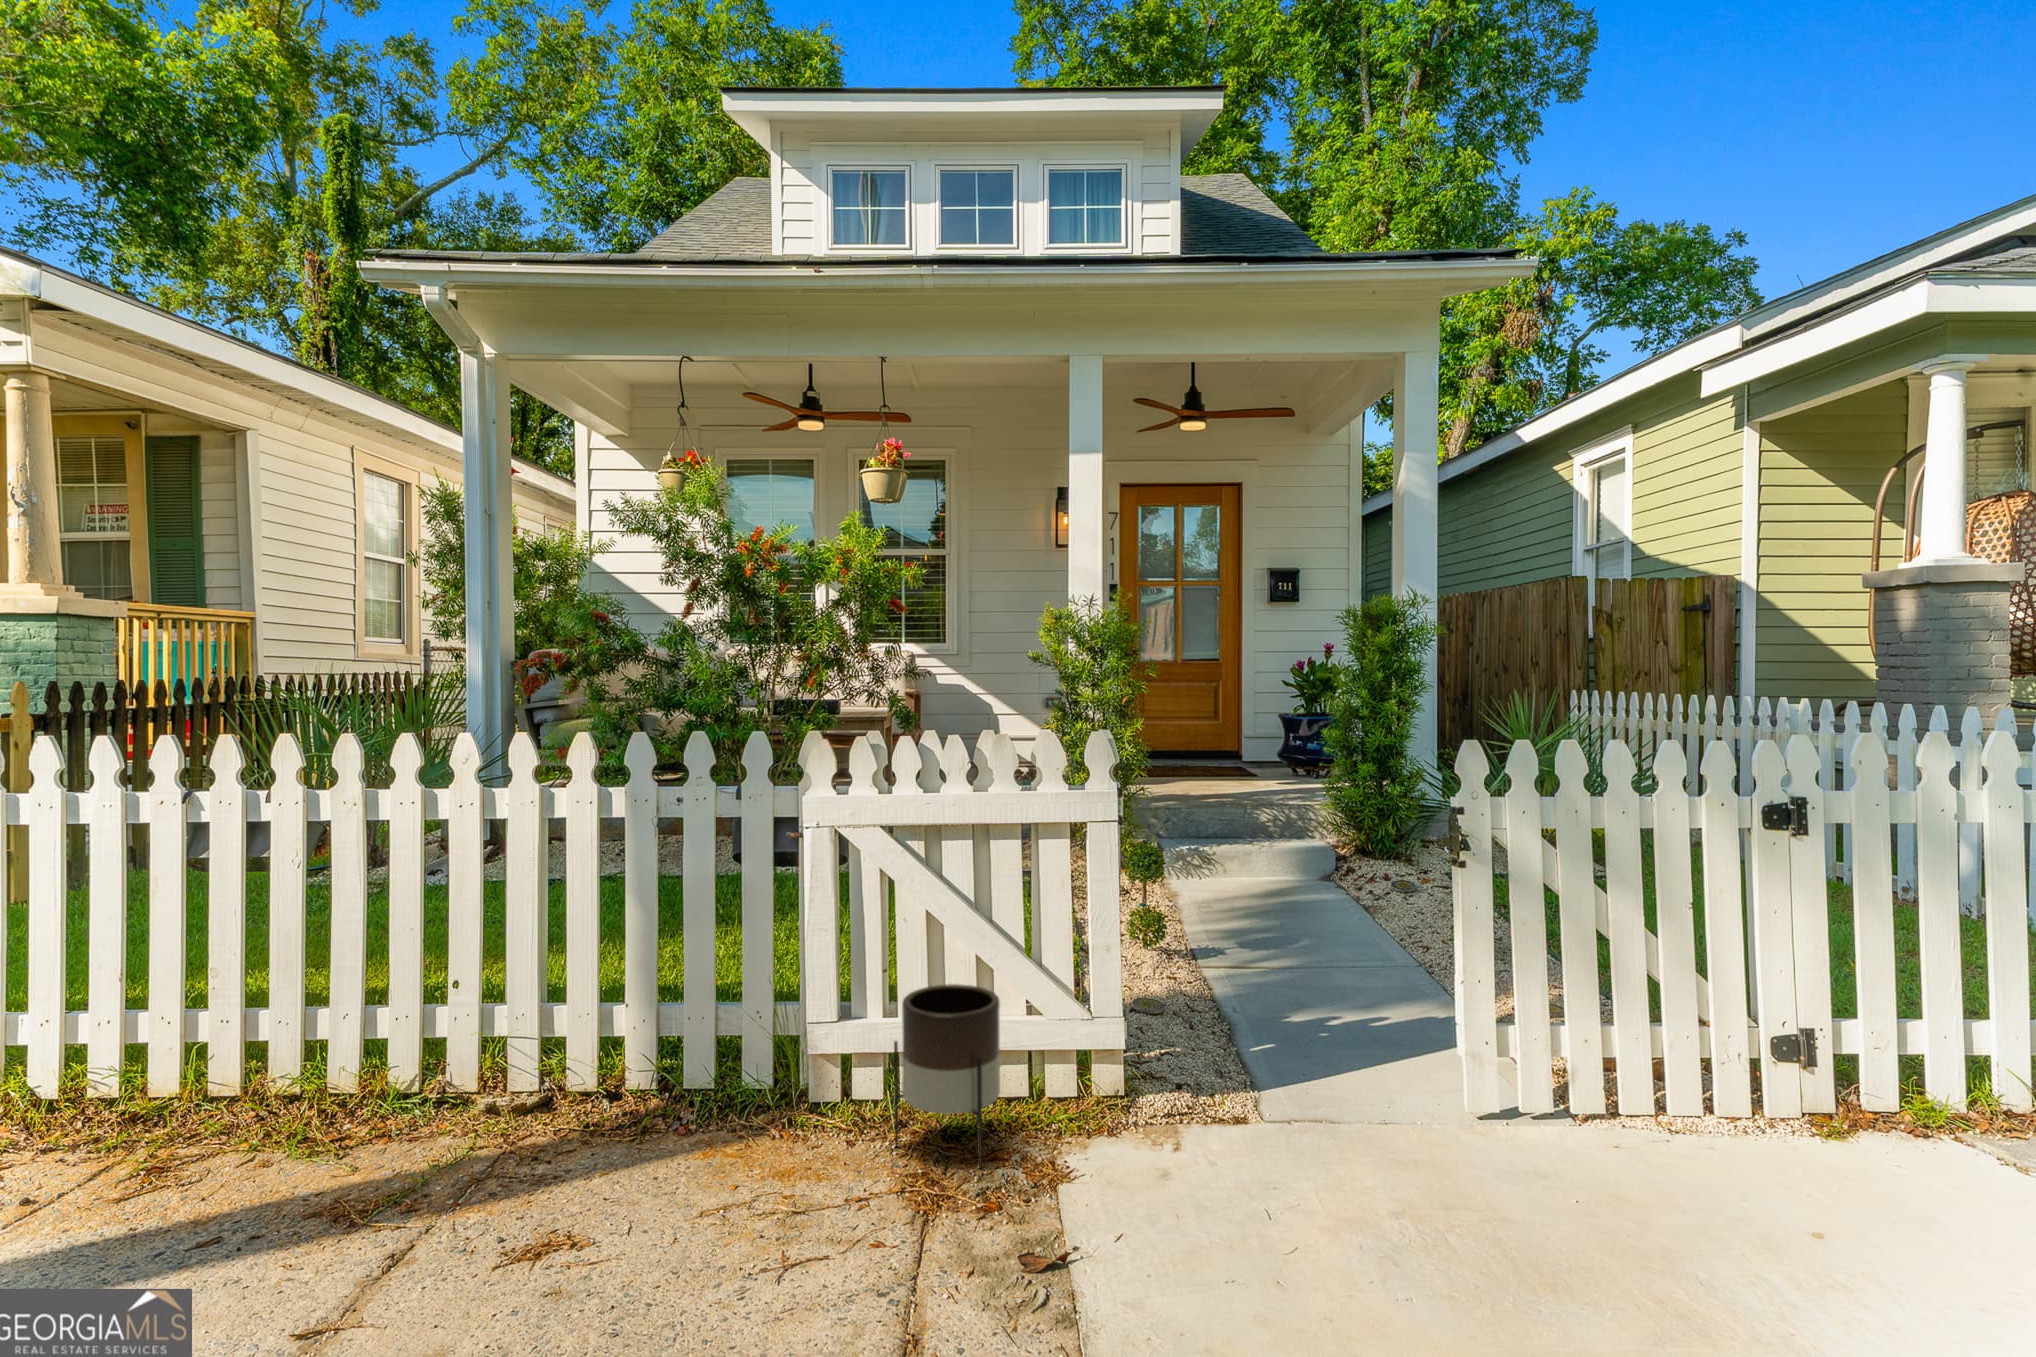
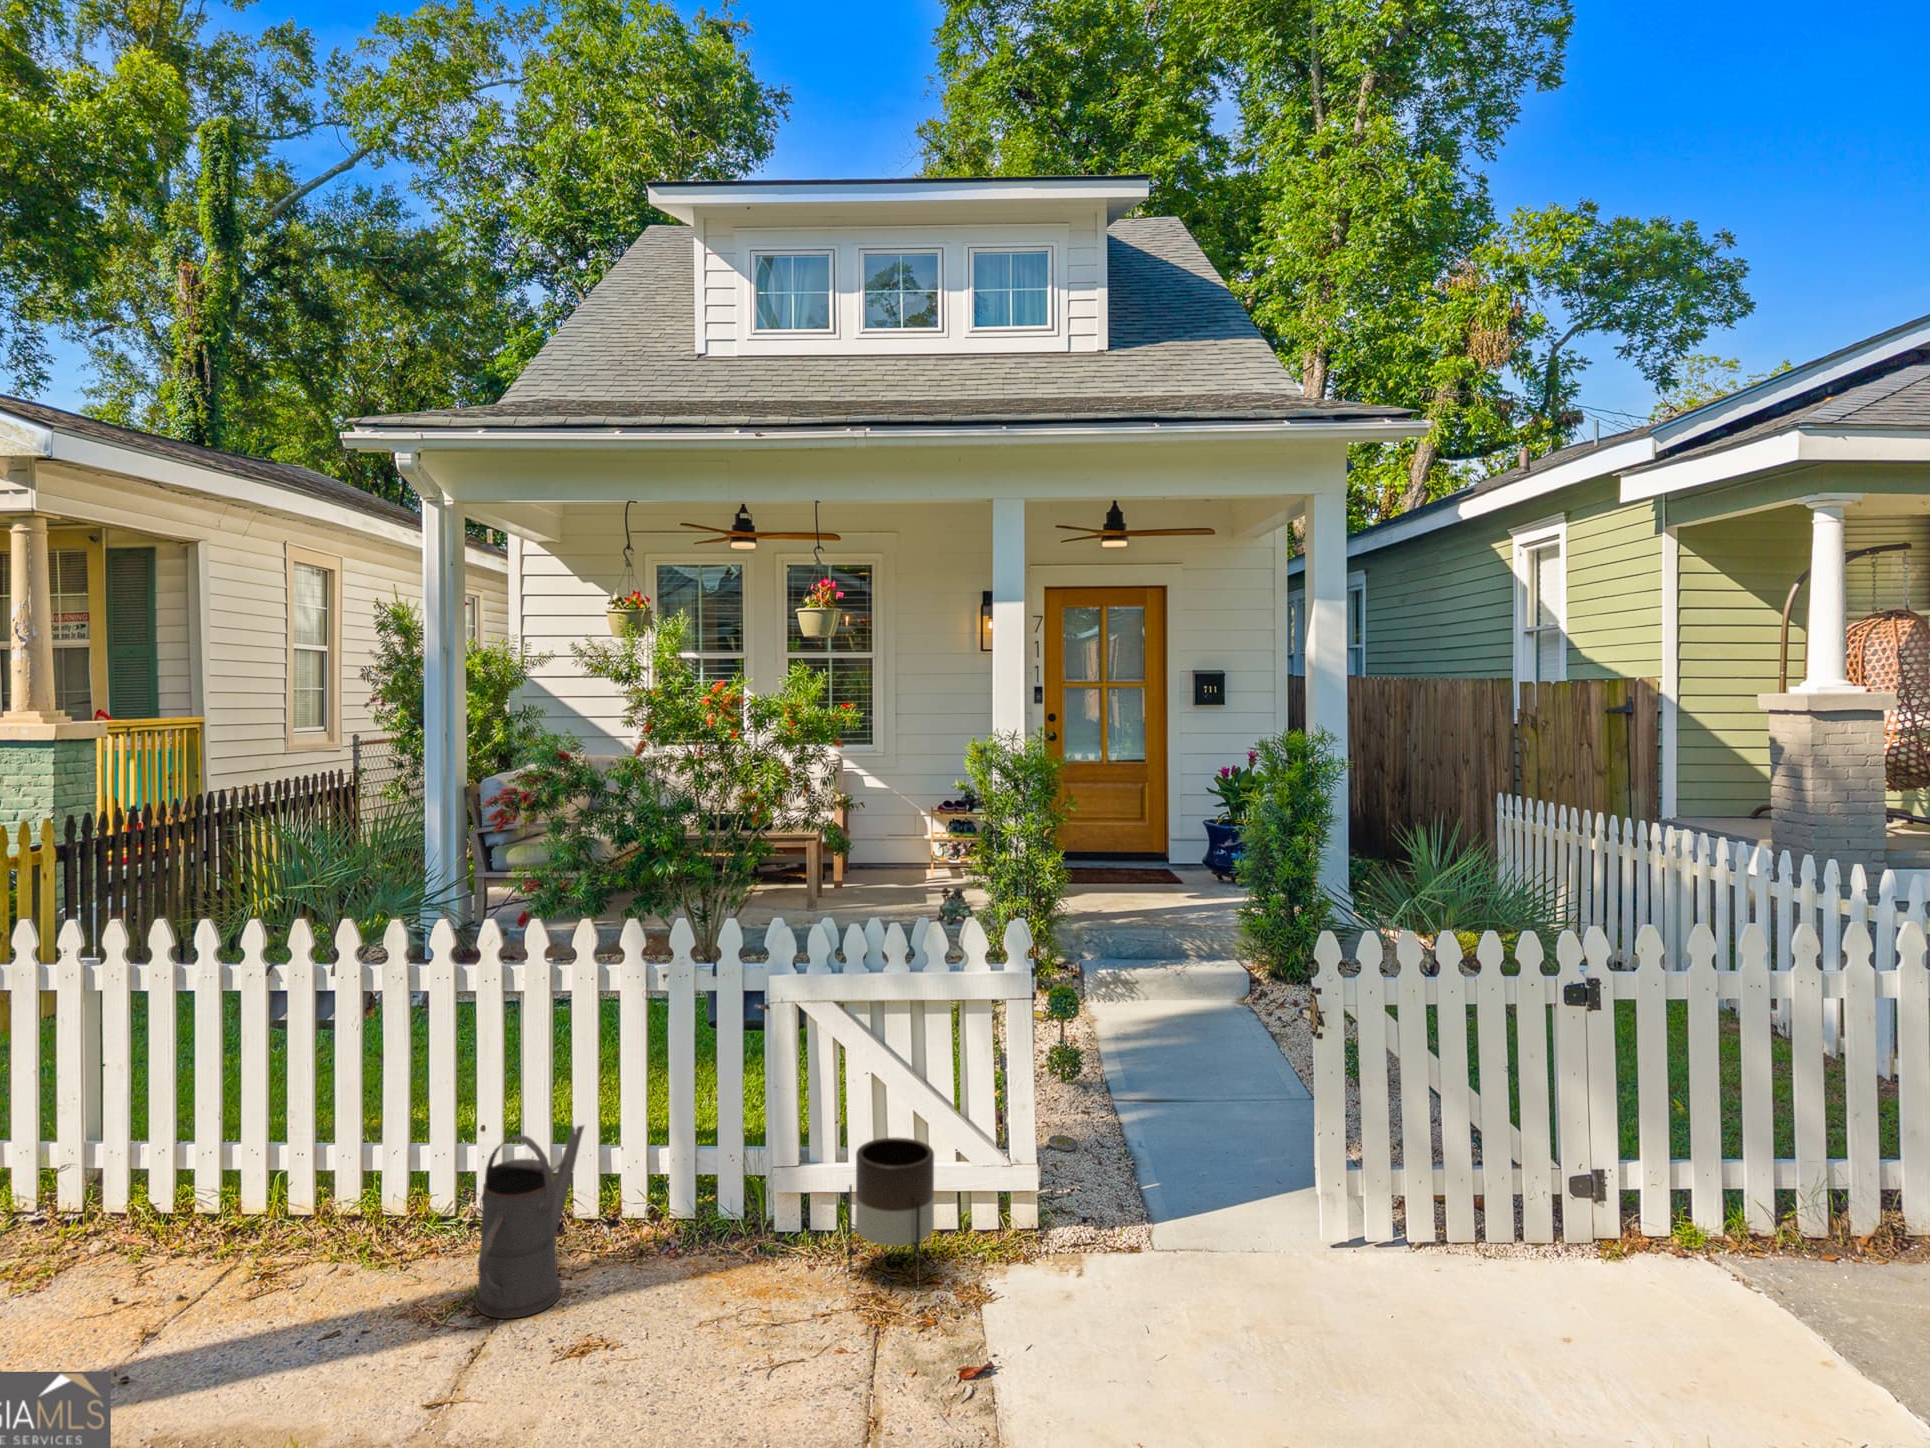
watering can: none [397,967,573,1216] -> present [475,1126,584,1319]

